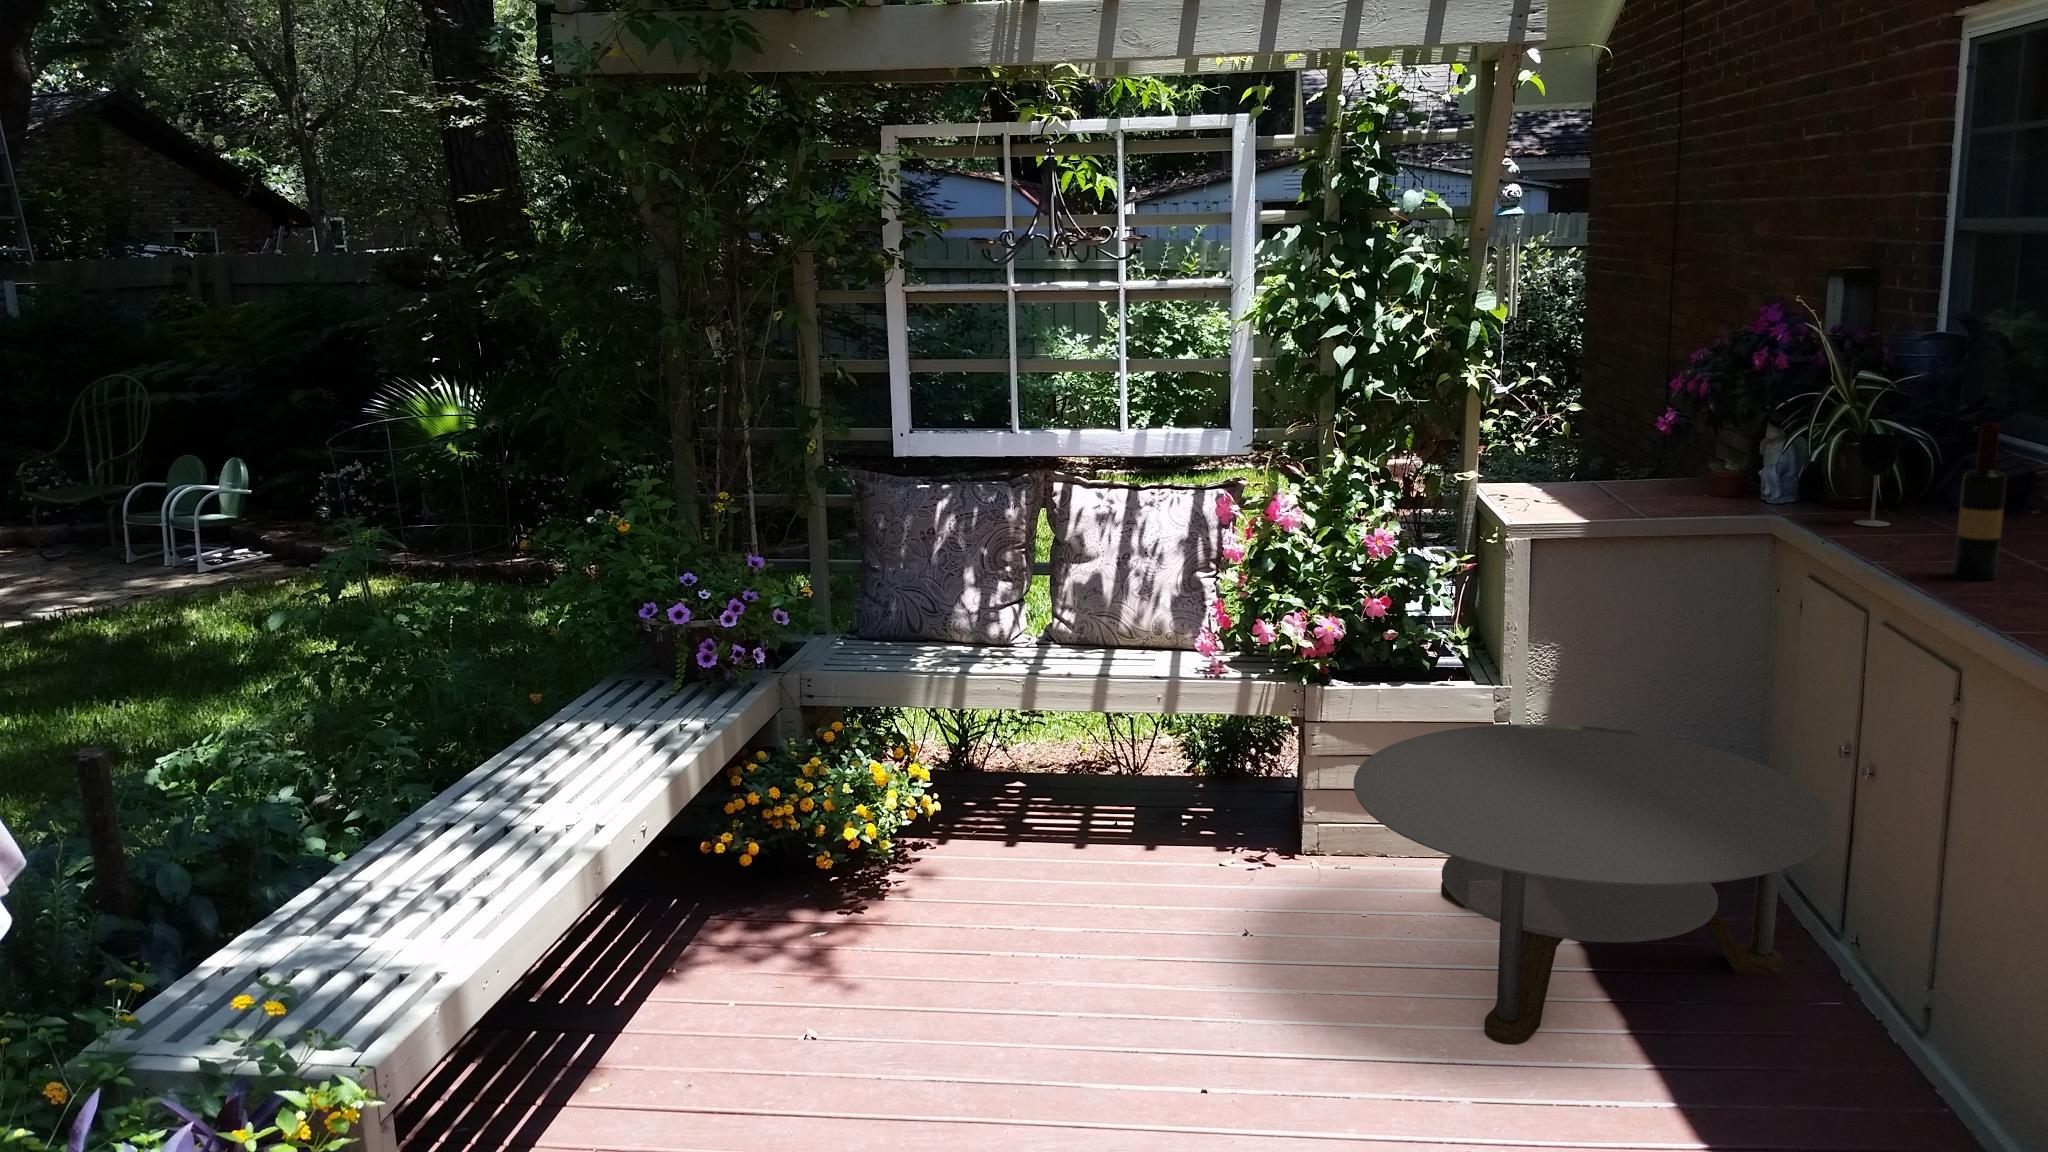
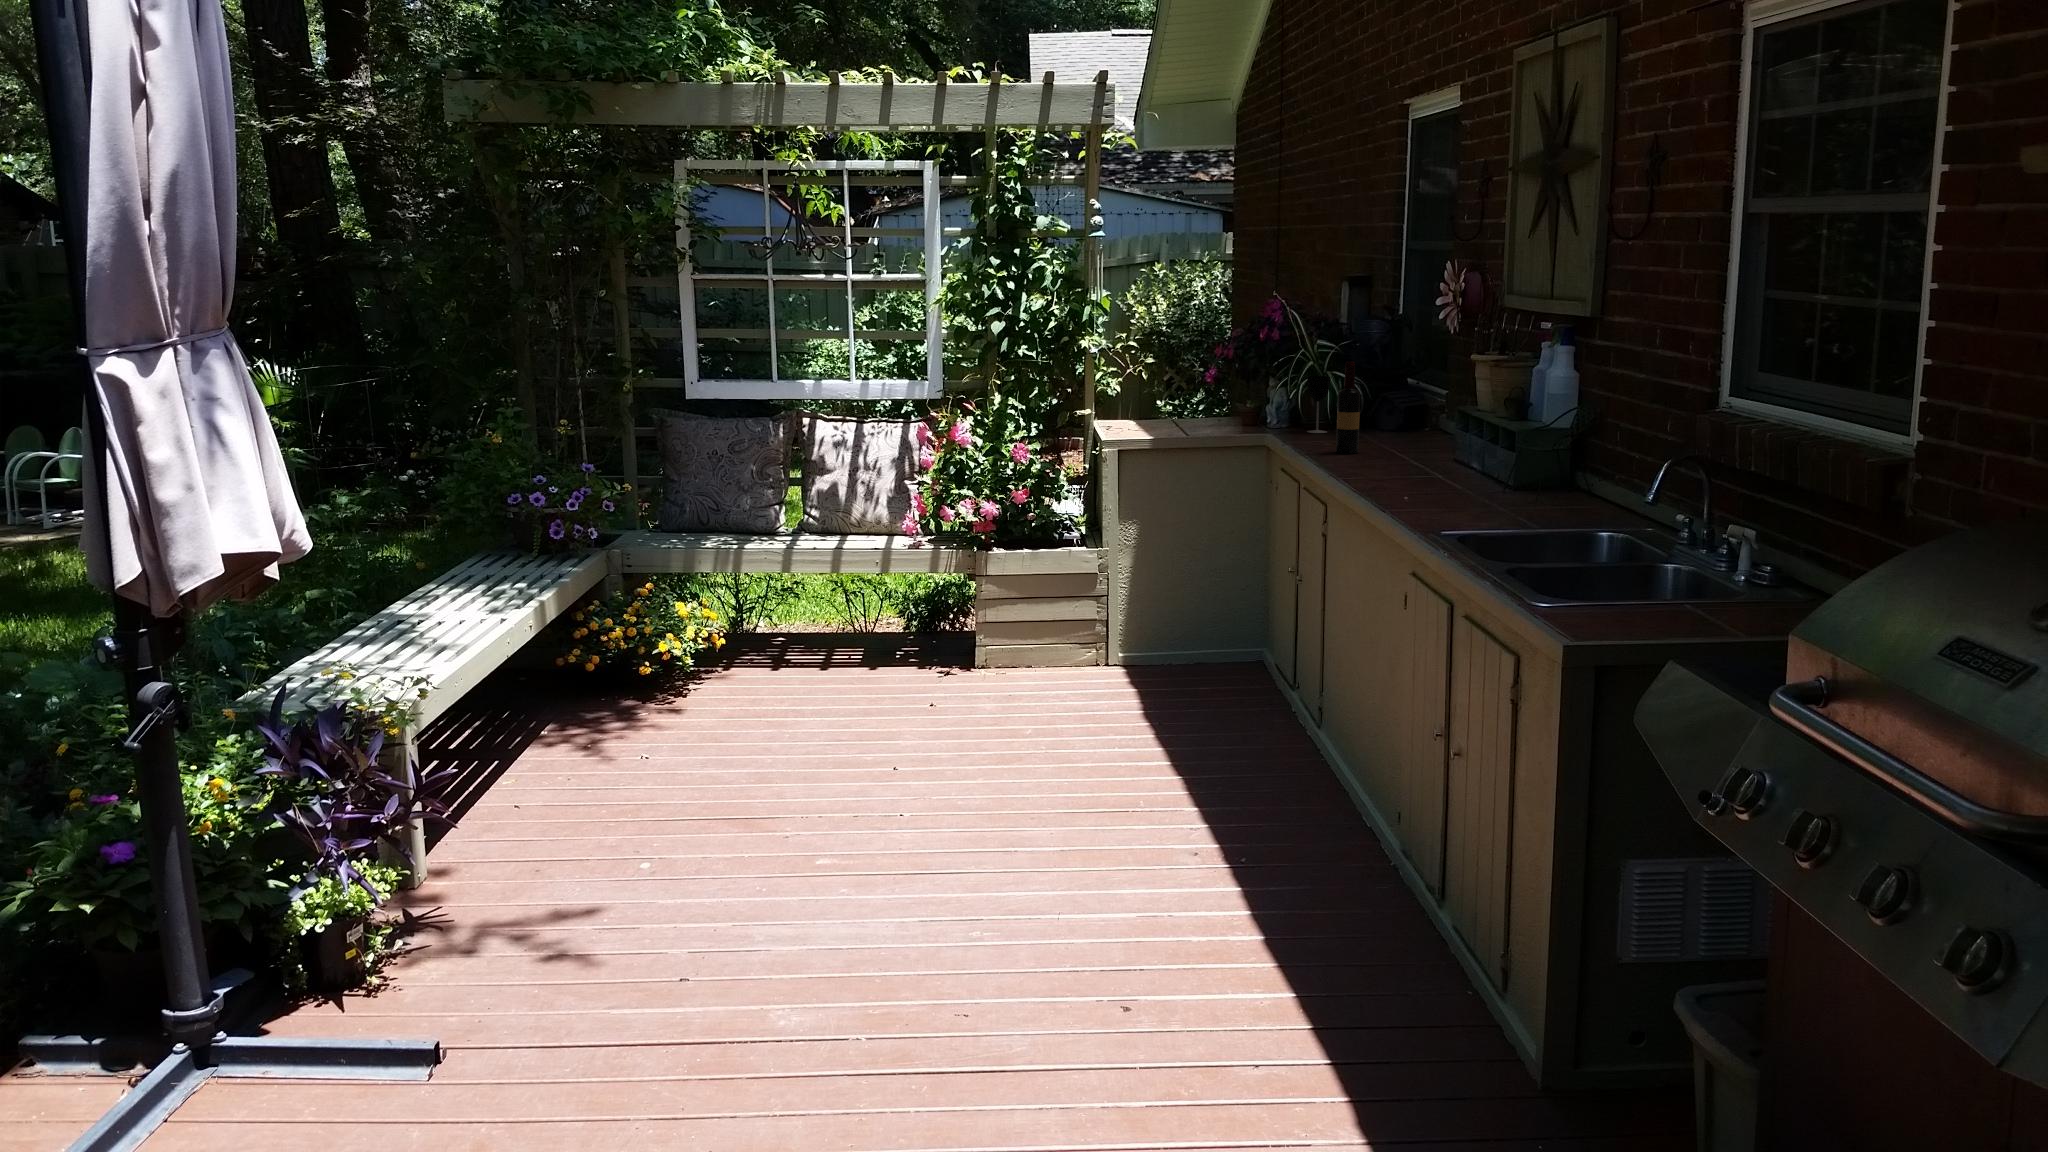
round table: present [1353,724,1831,1044] -> none [998,571,1281,745]

